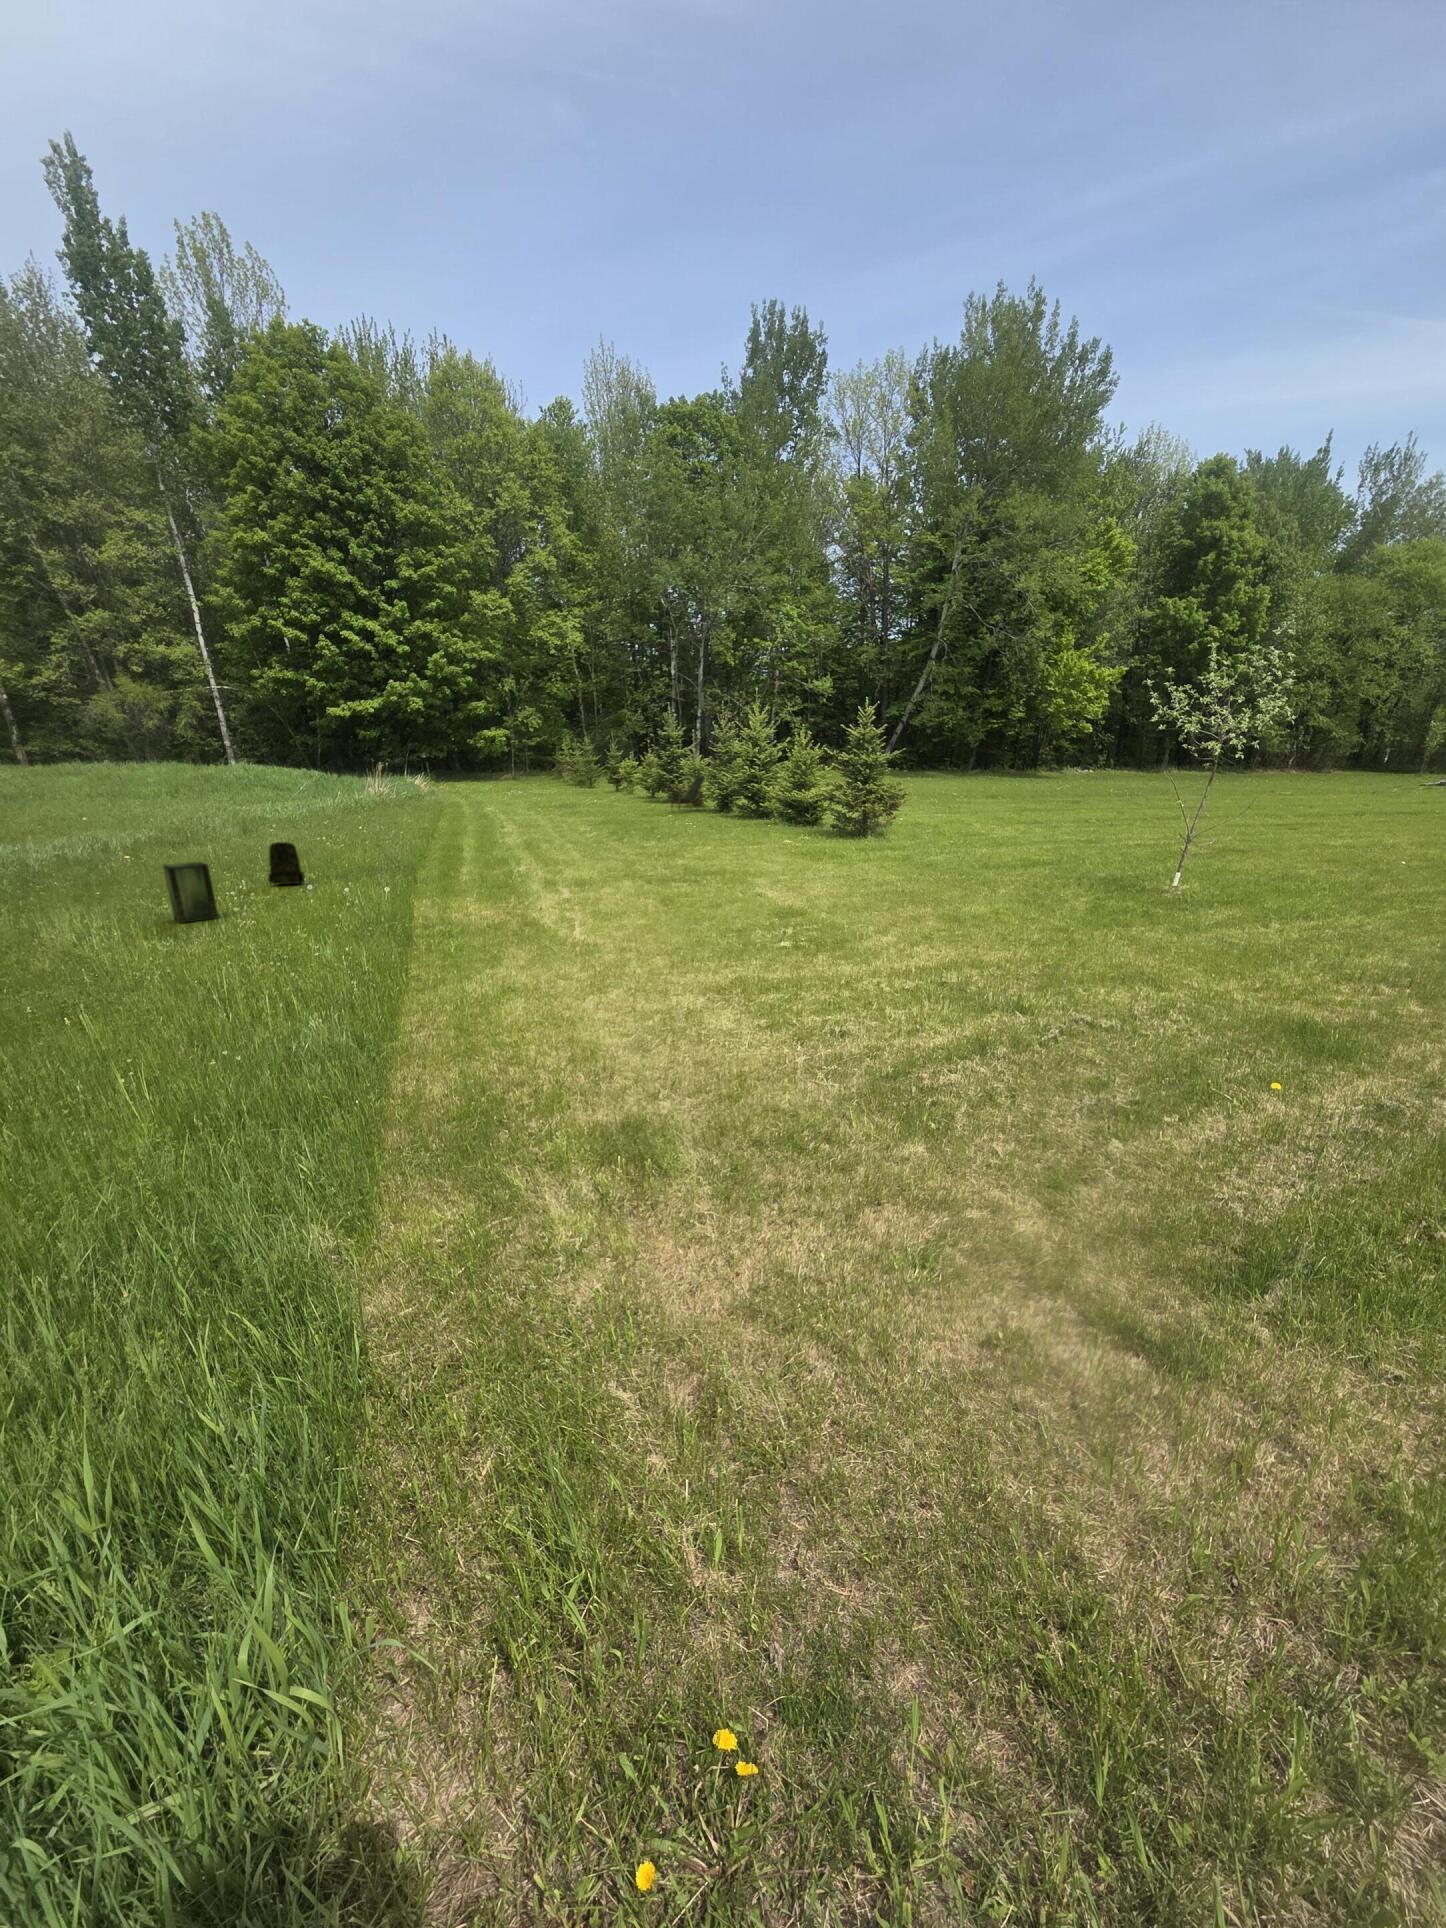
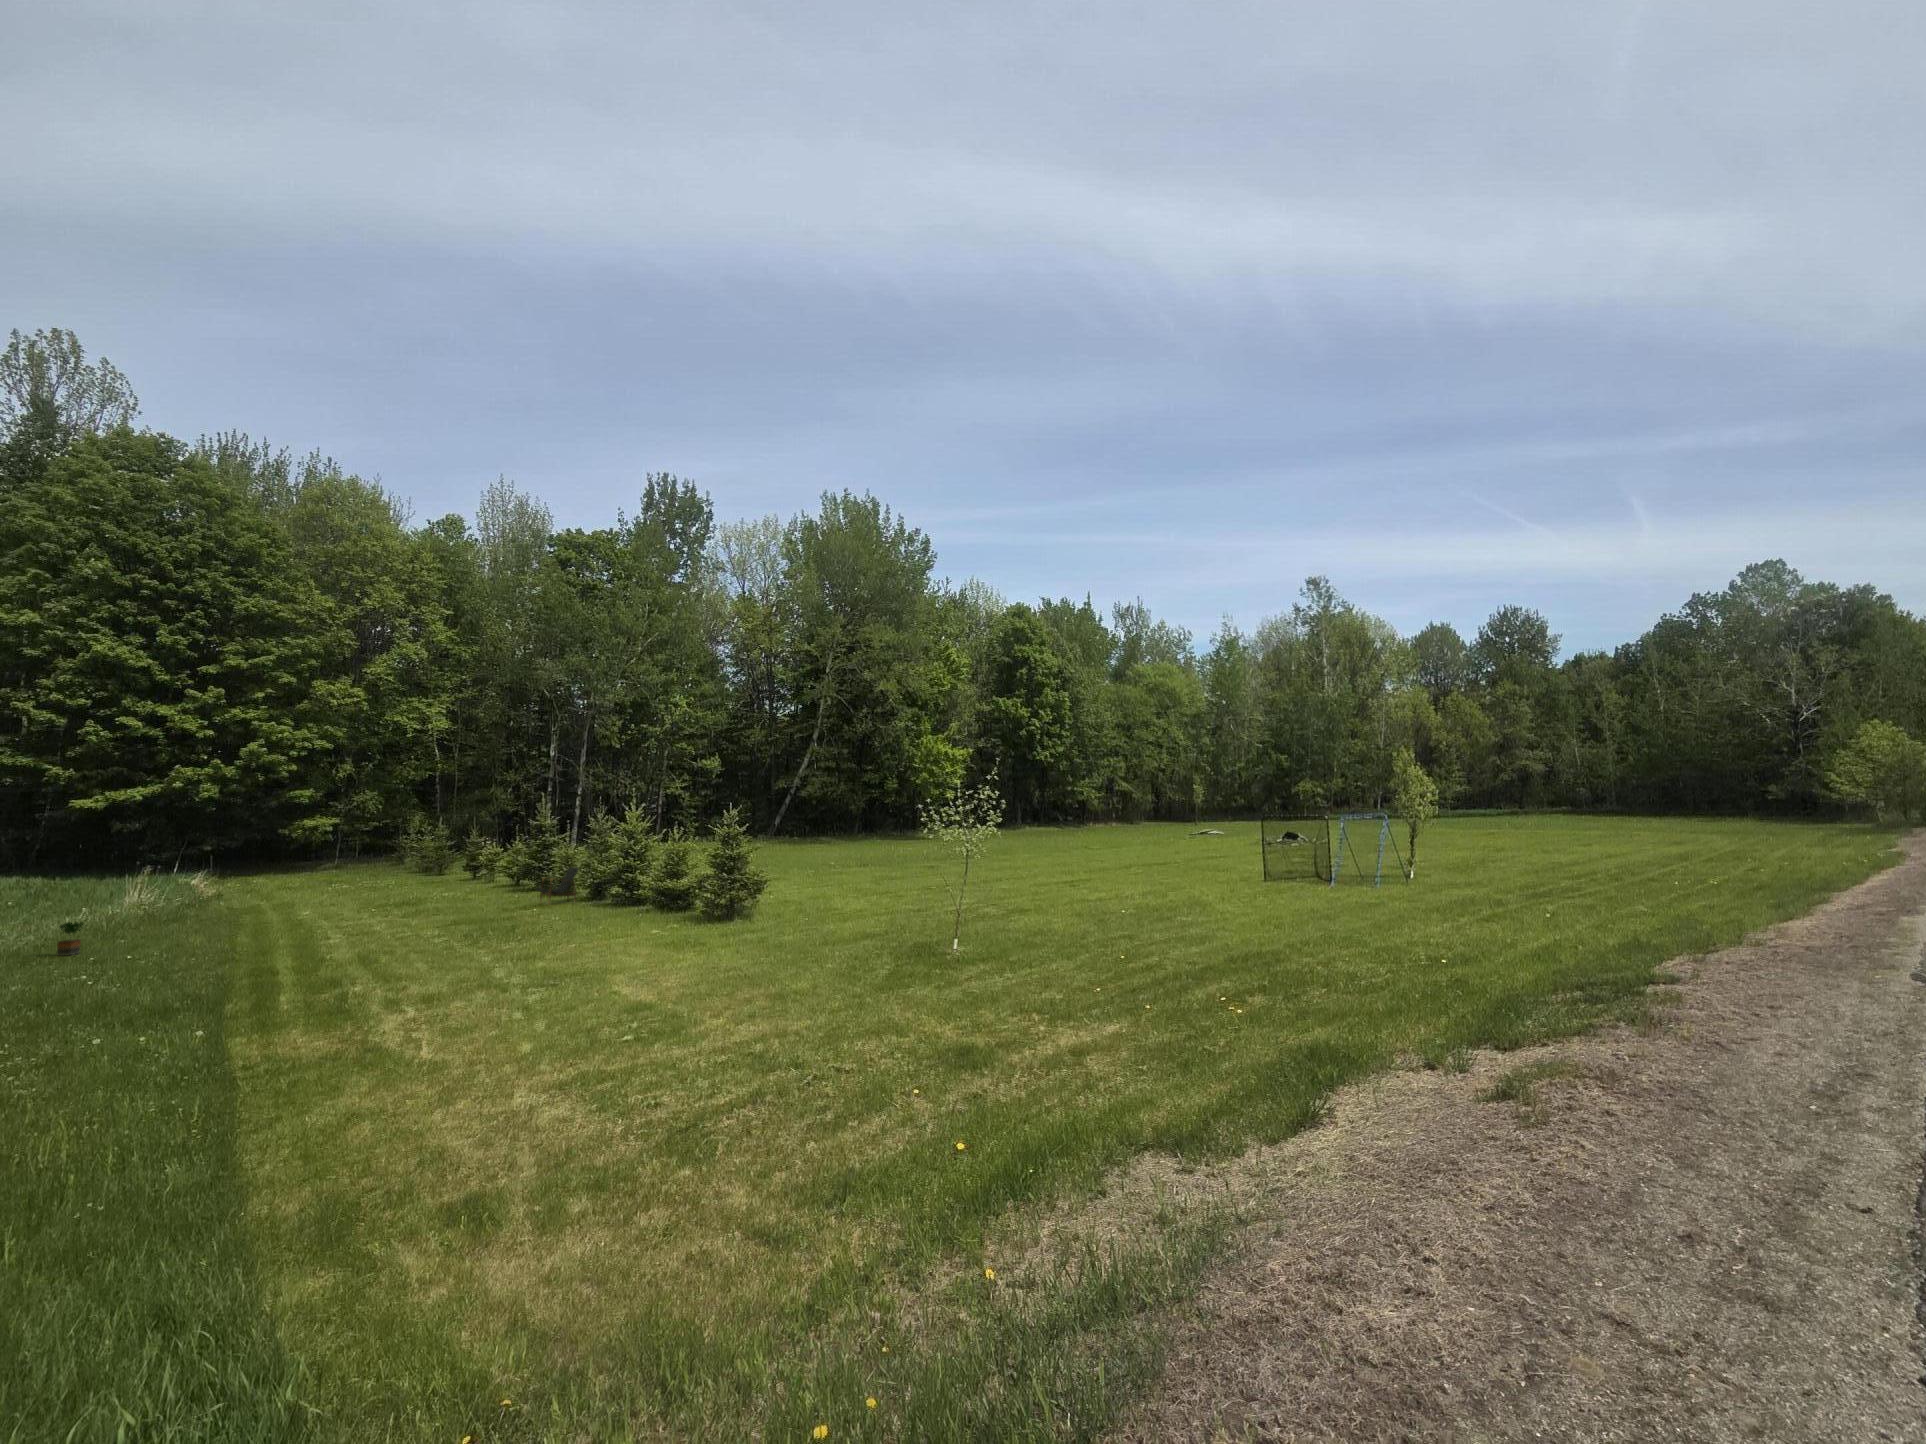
potted tree: none [257,803,282,835] -> present [56,922,86,956]
backpack: present [268,842,305,885] -> none [121,958,161,1002]
storage box: present [163,862,219,923] -> none [46,978,104,1036]

